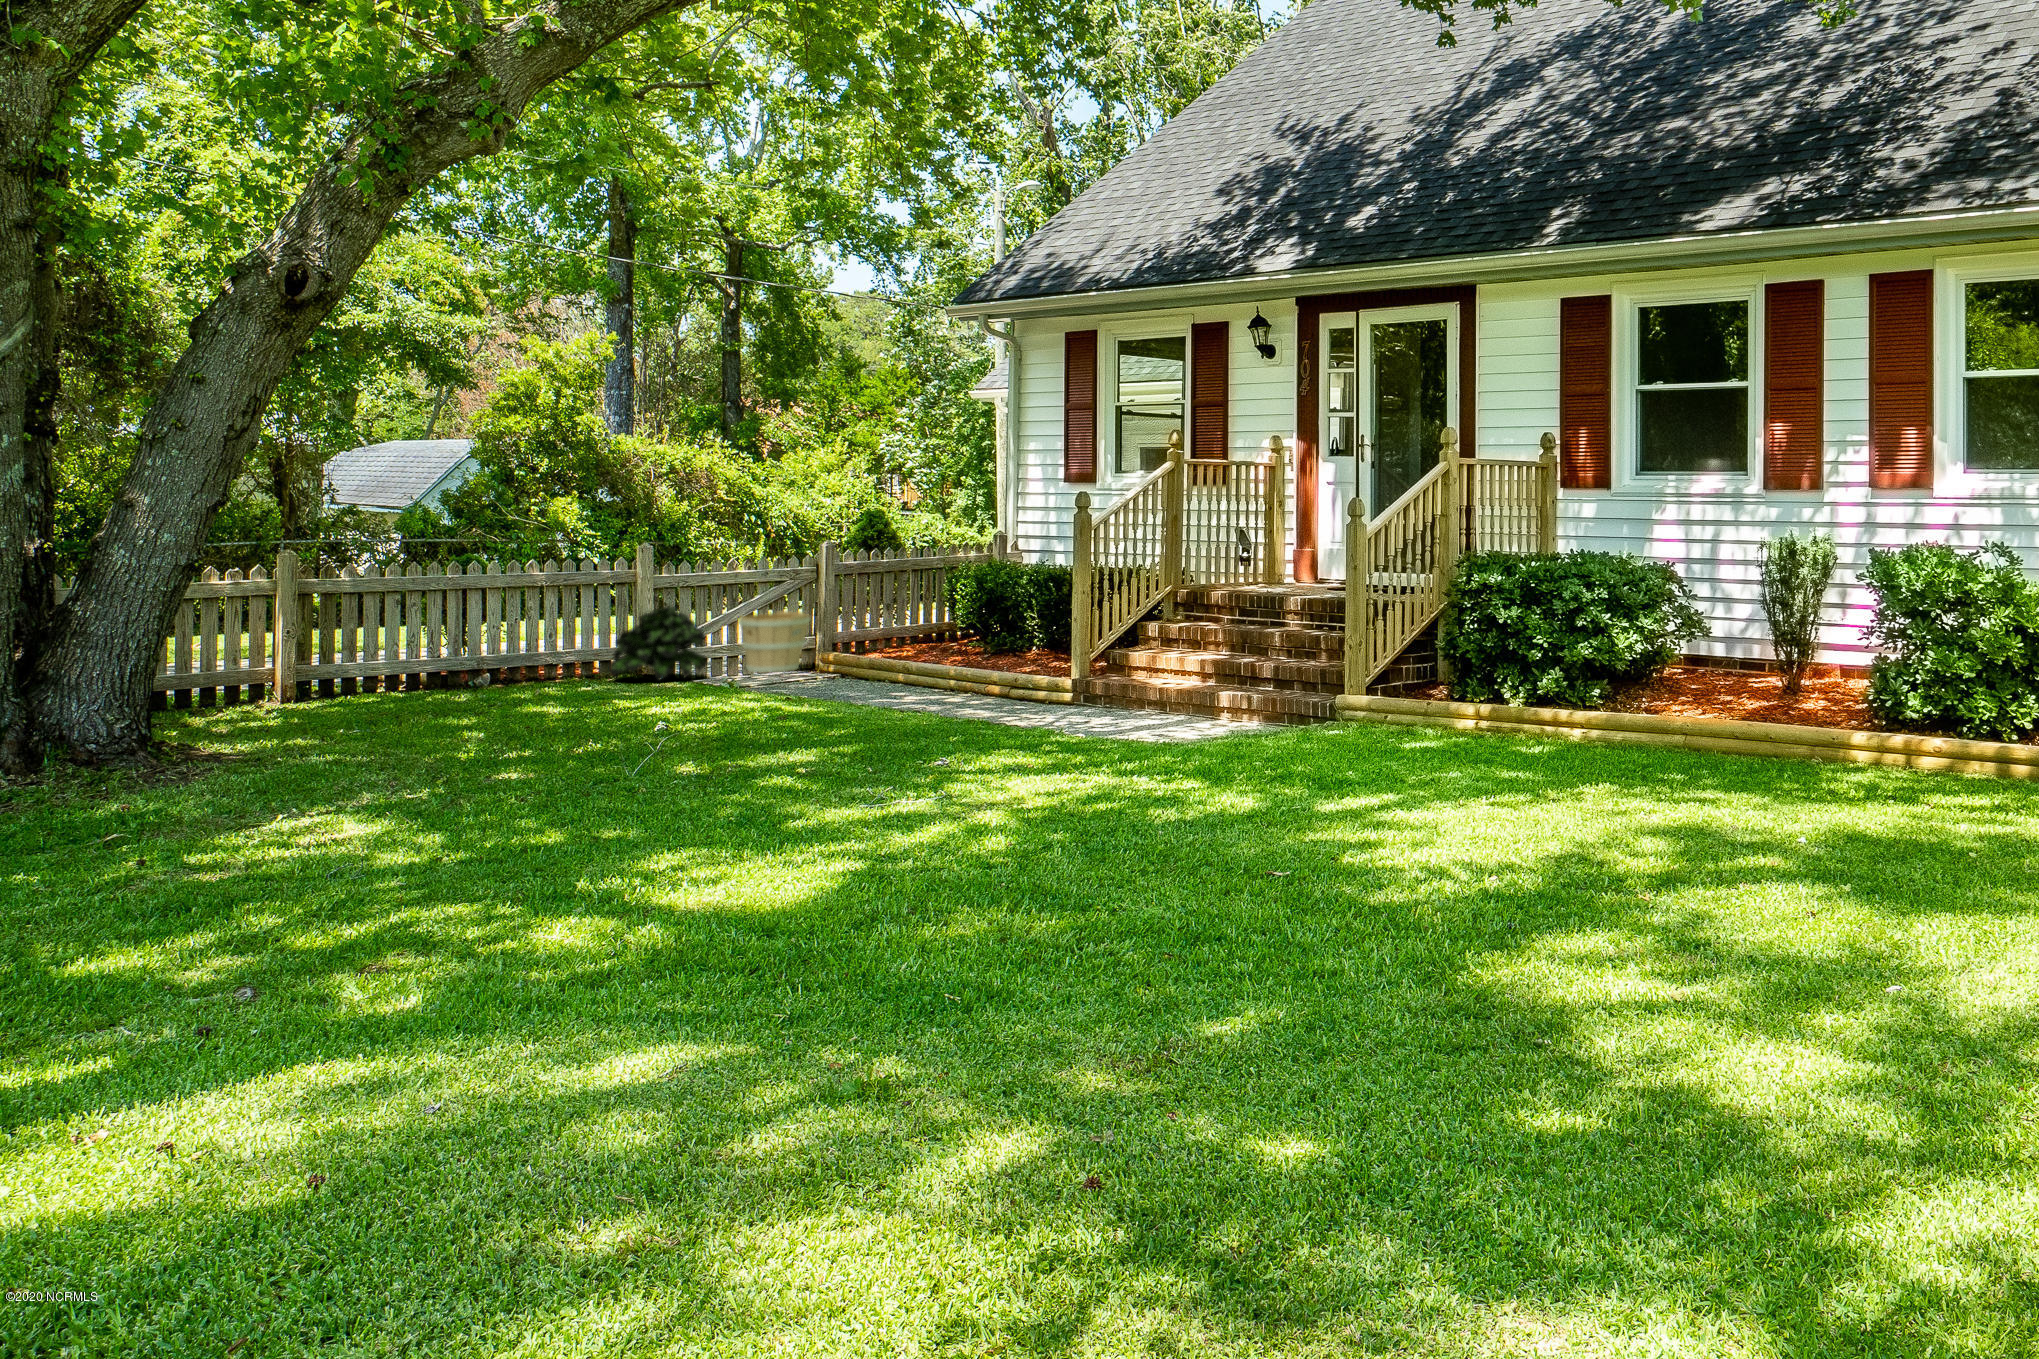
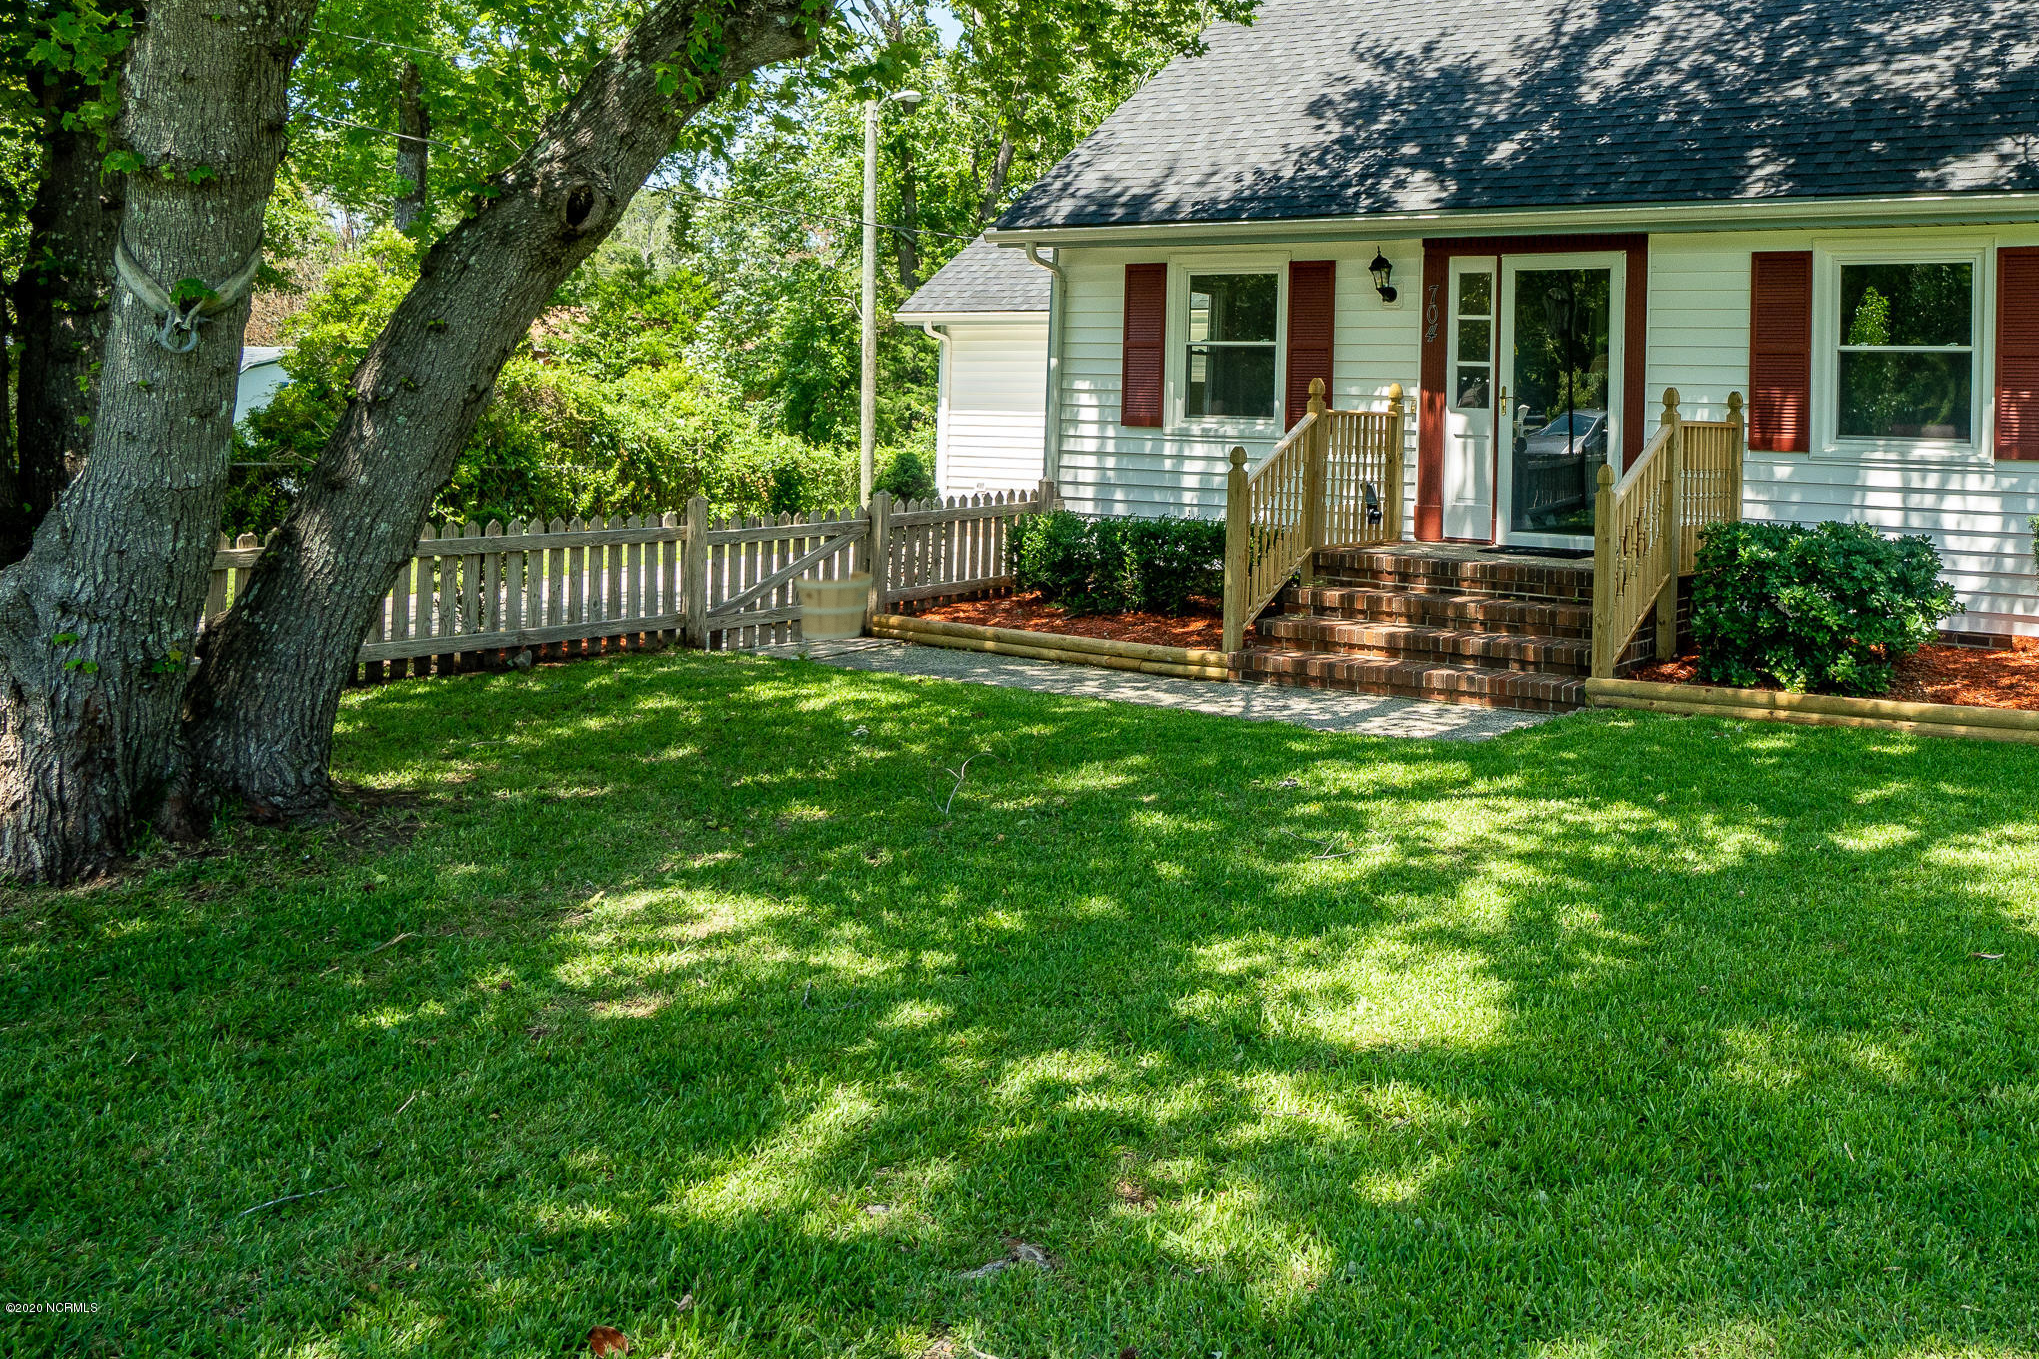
potted plant: present [609,606,708,680] -> none [659,567,772,655]

